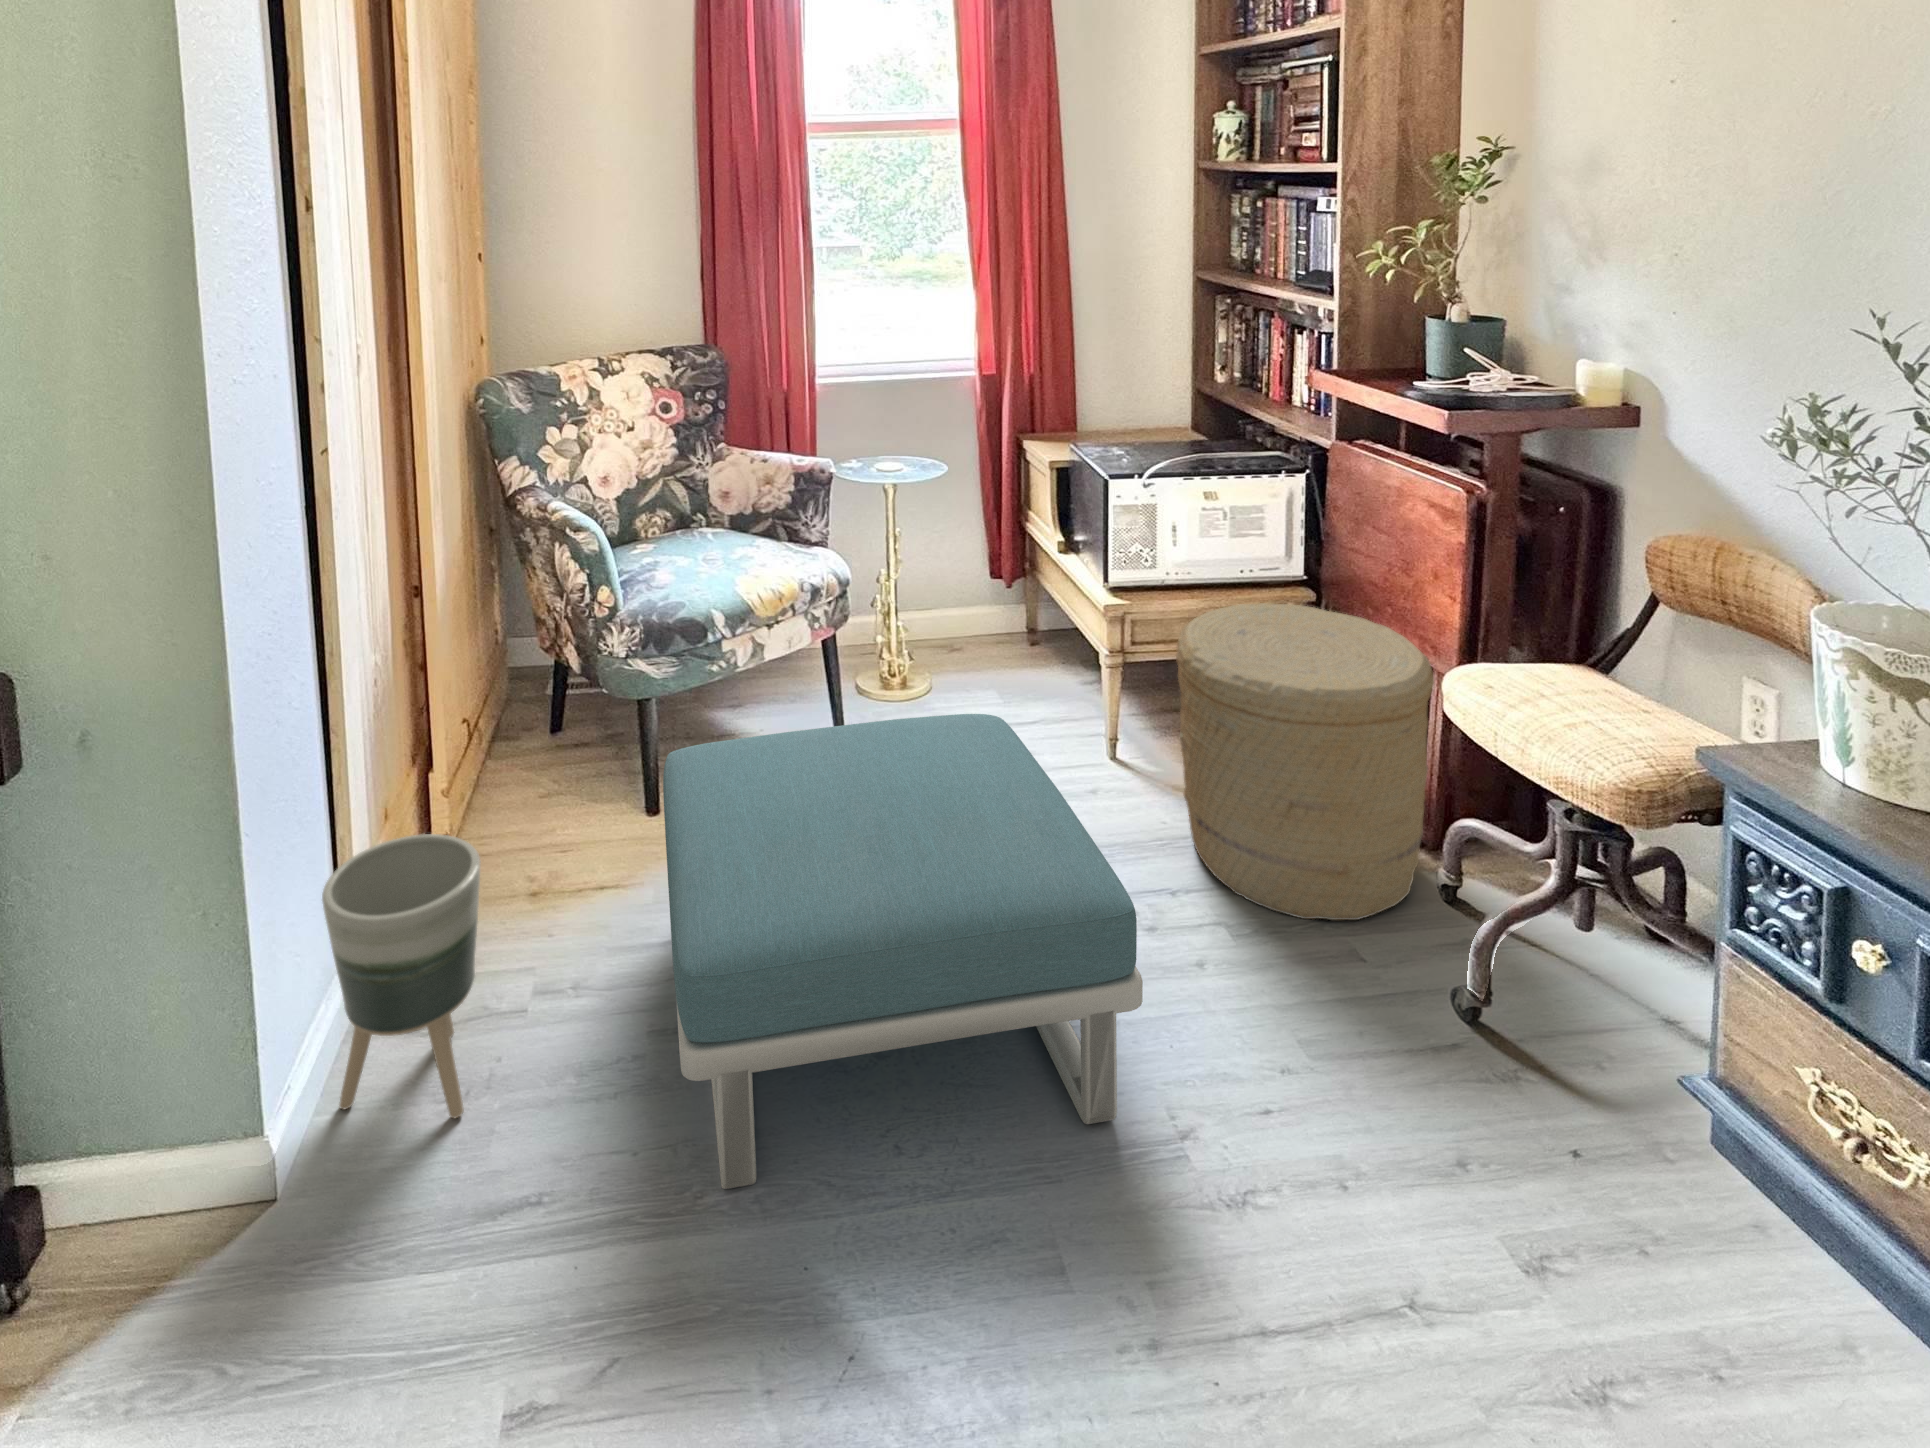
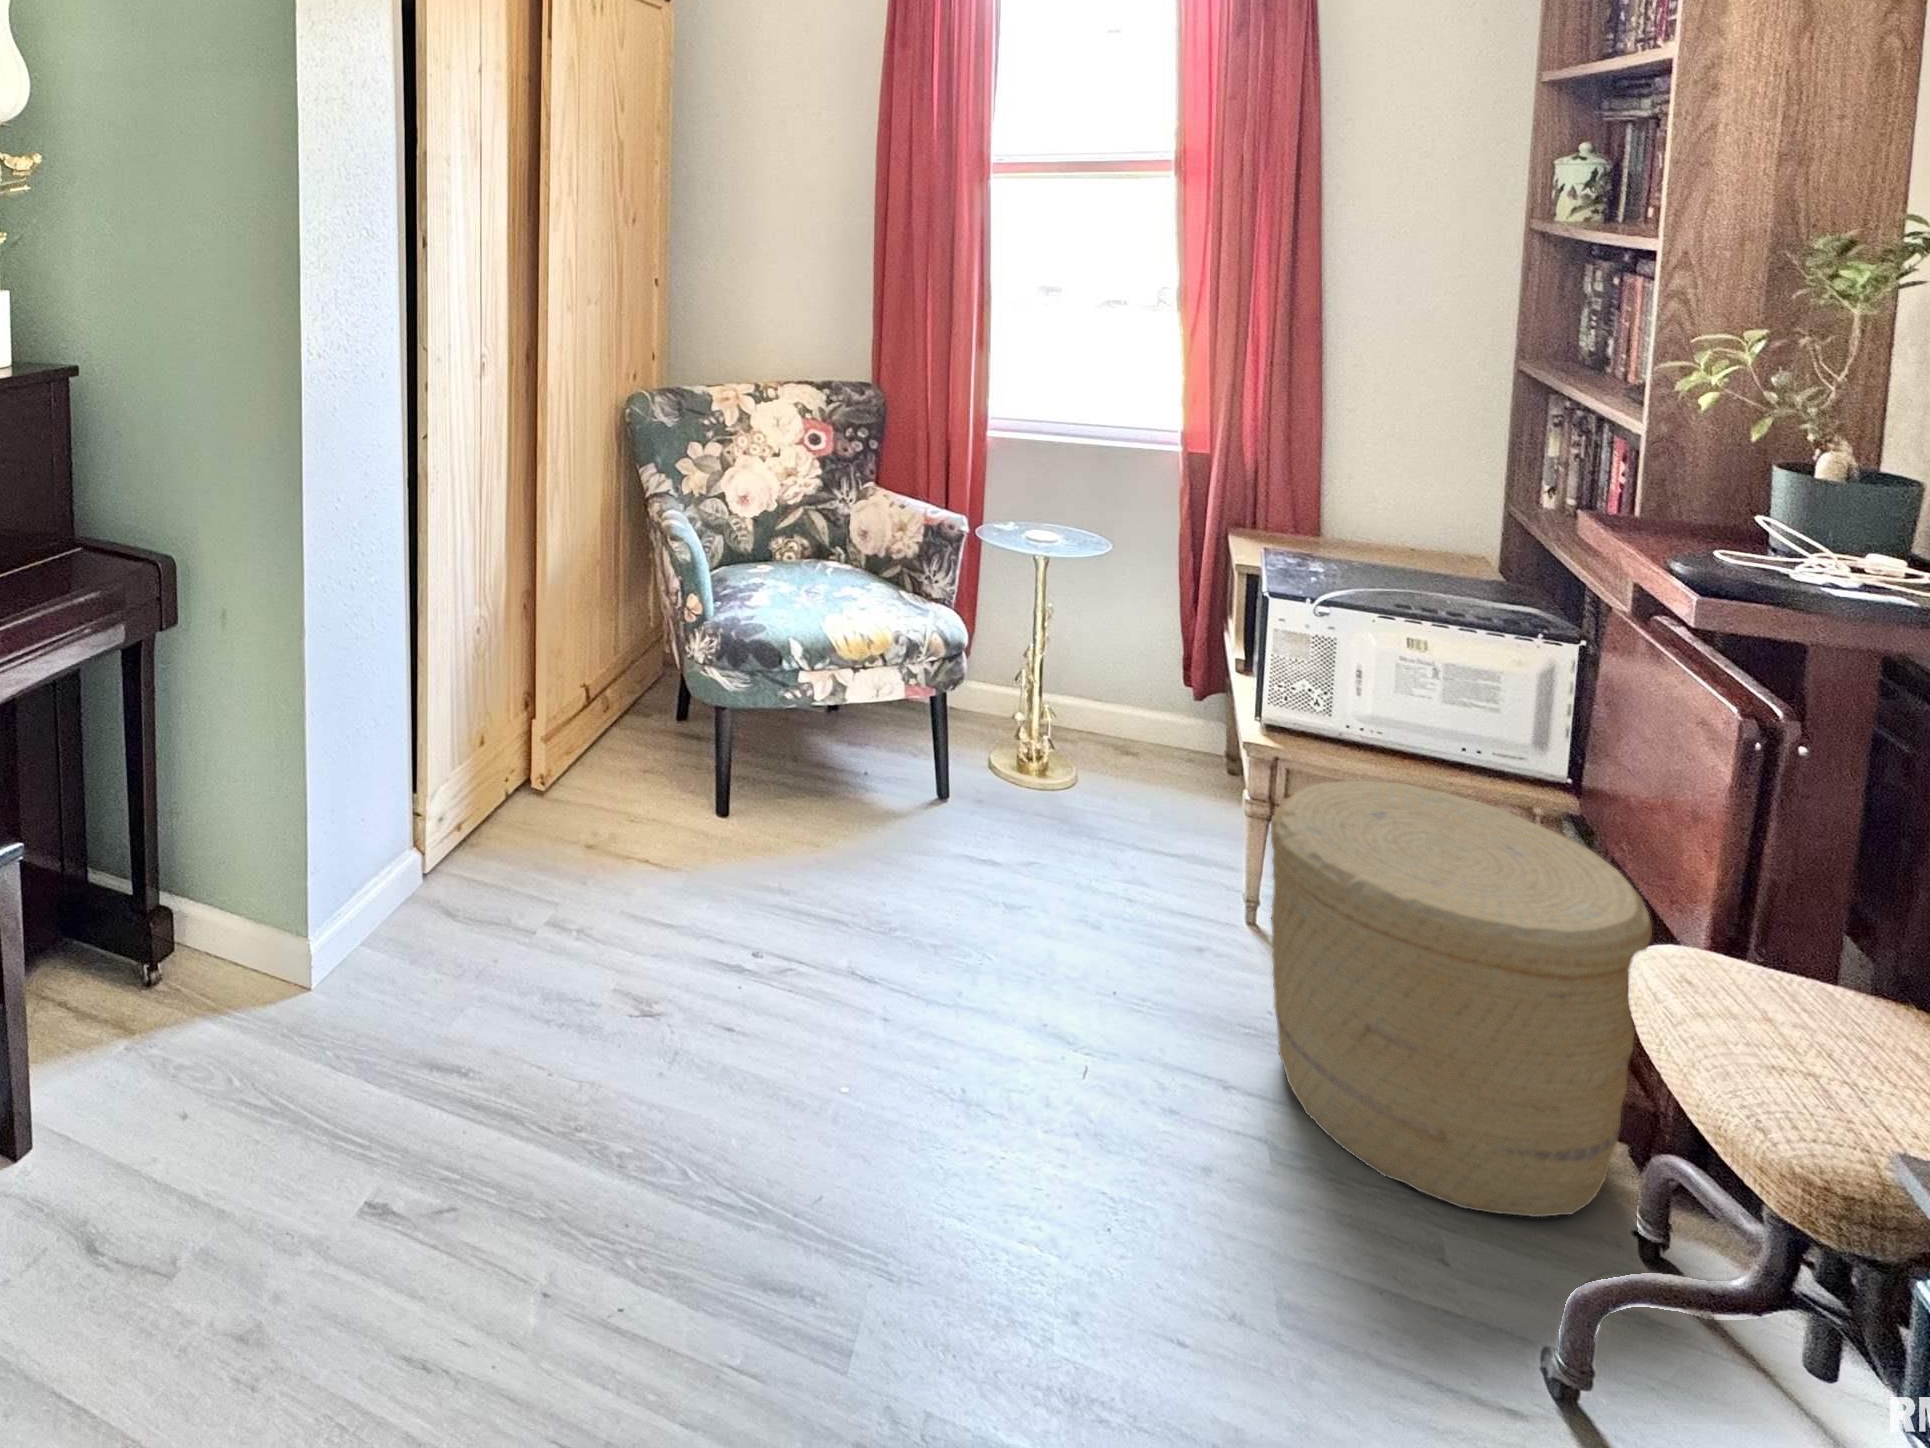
footstool: present [663,714,1143,1189] -> none [580,752,1041,1235]
planter: present [322,834,480,1118] -> none [380,748,496,974]

